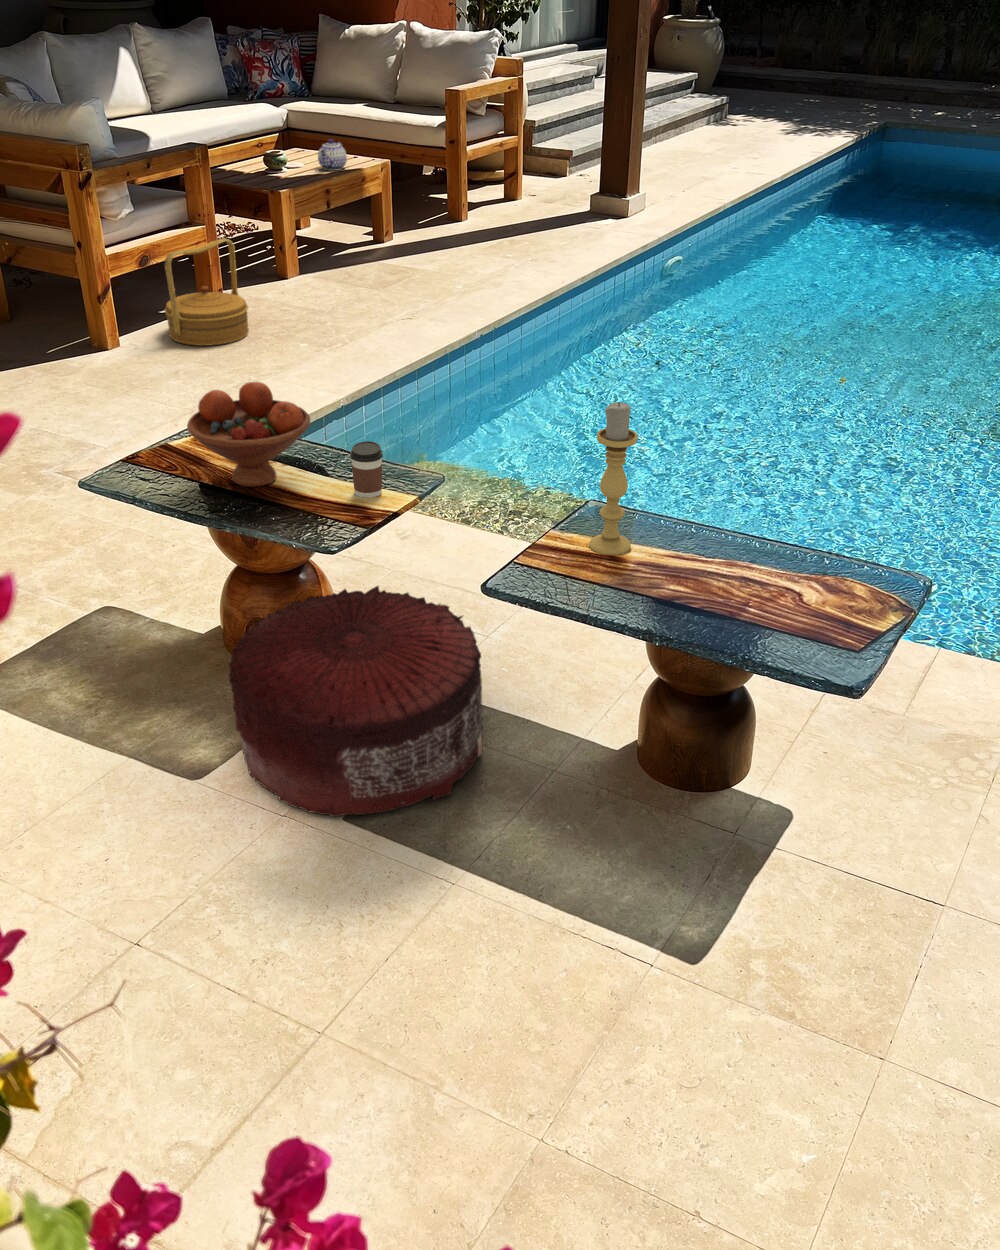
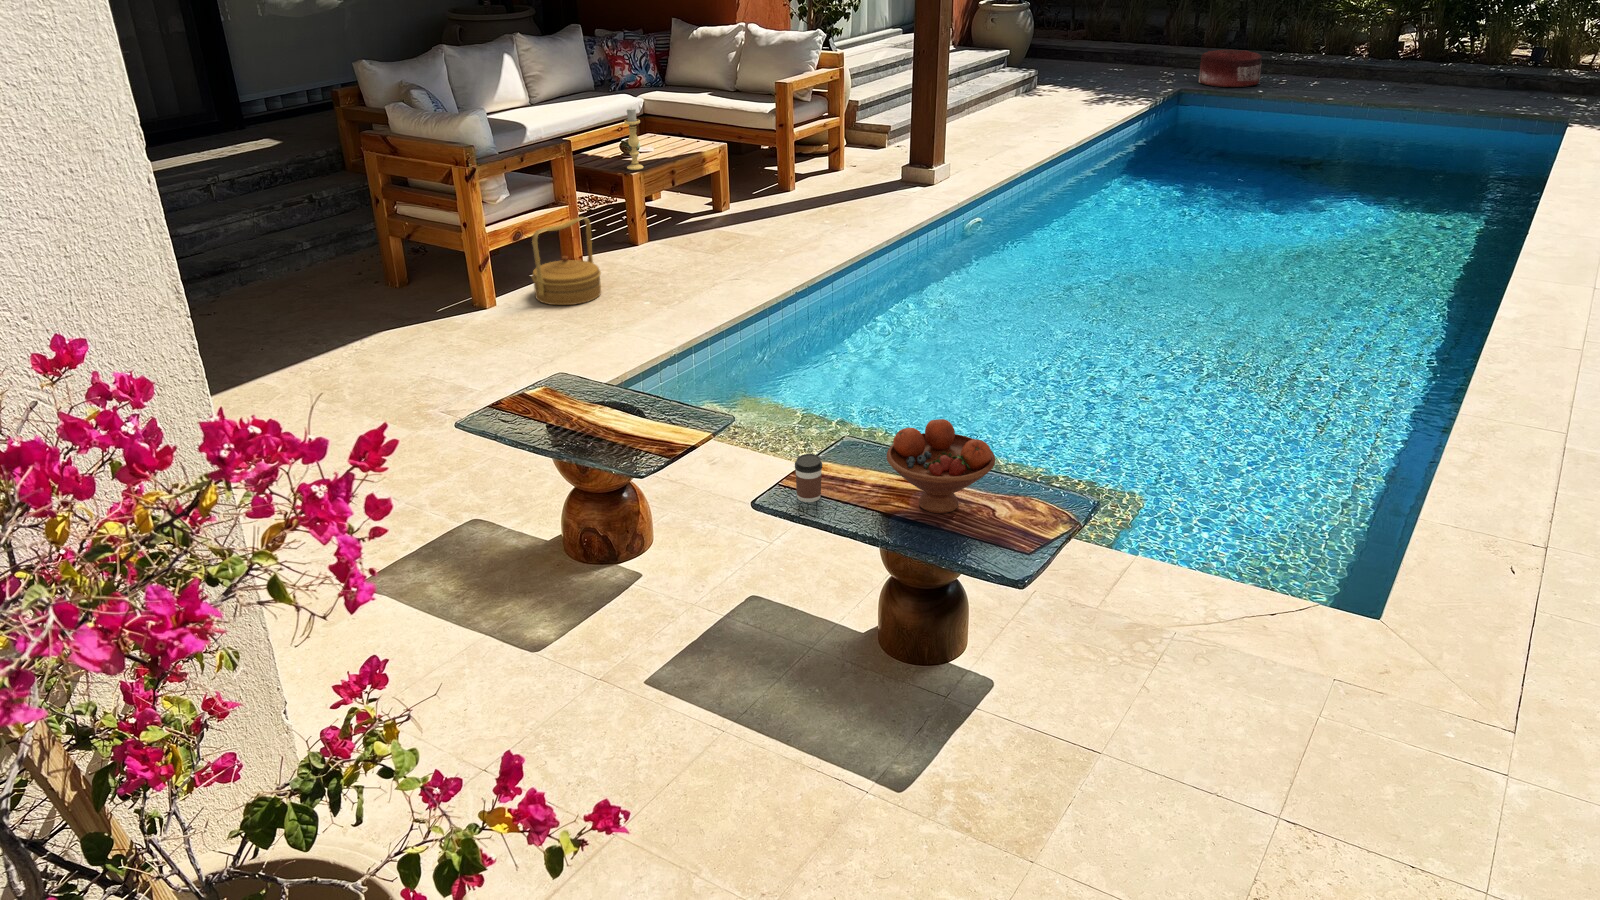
teapot: present [318,139,347,171] -> none [665,128,689,154]
fruit bowl: present [187,382,310,487] -> present [887,419,995,514]
candle holder: present [589,402,638,555] -> present [624,108,643,170]
coffee cup: present [350,441,383,498] -> present [795,454,822,502]
pouf: present [229,586,483,817] -> present [1199,50,1262,87]

